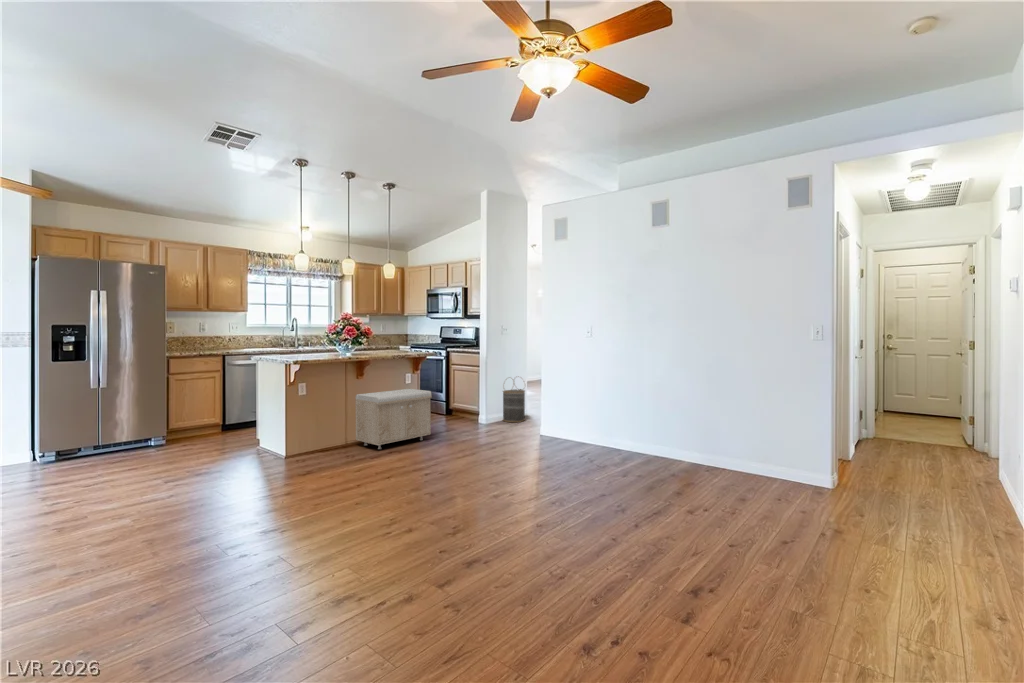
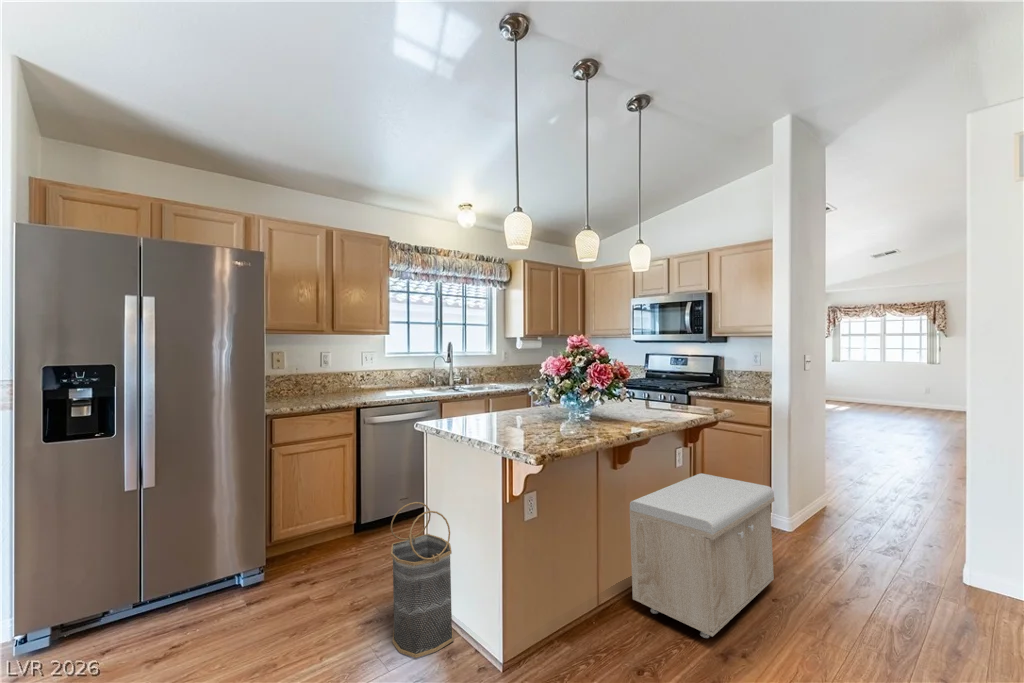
basket: present [503,389,525,422] -> present [391,502,454,658]

